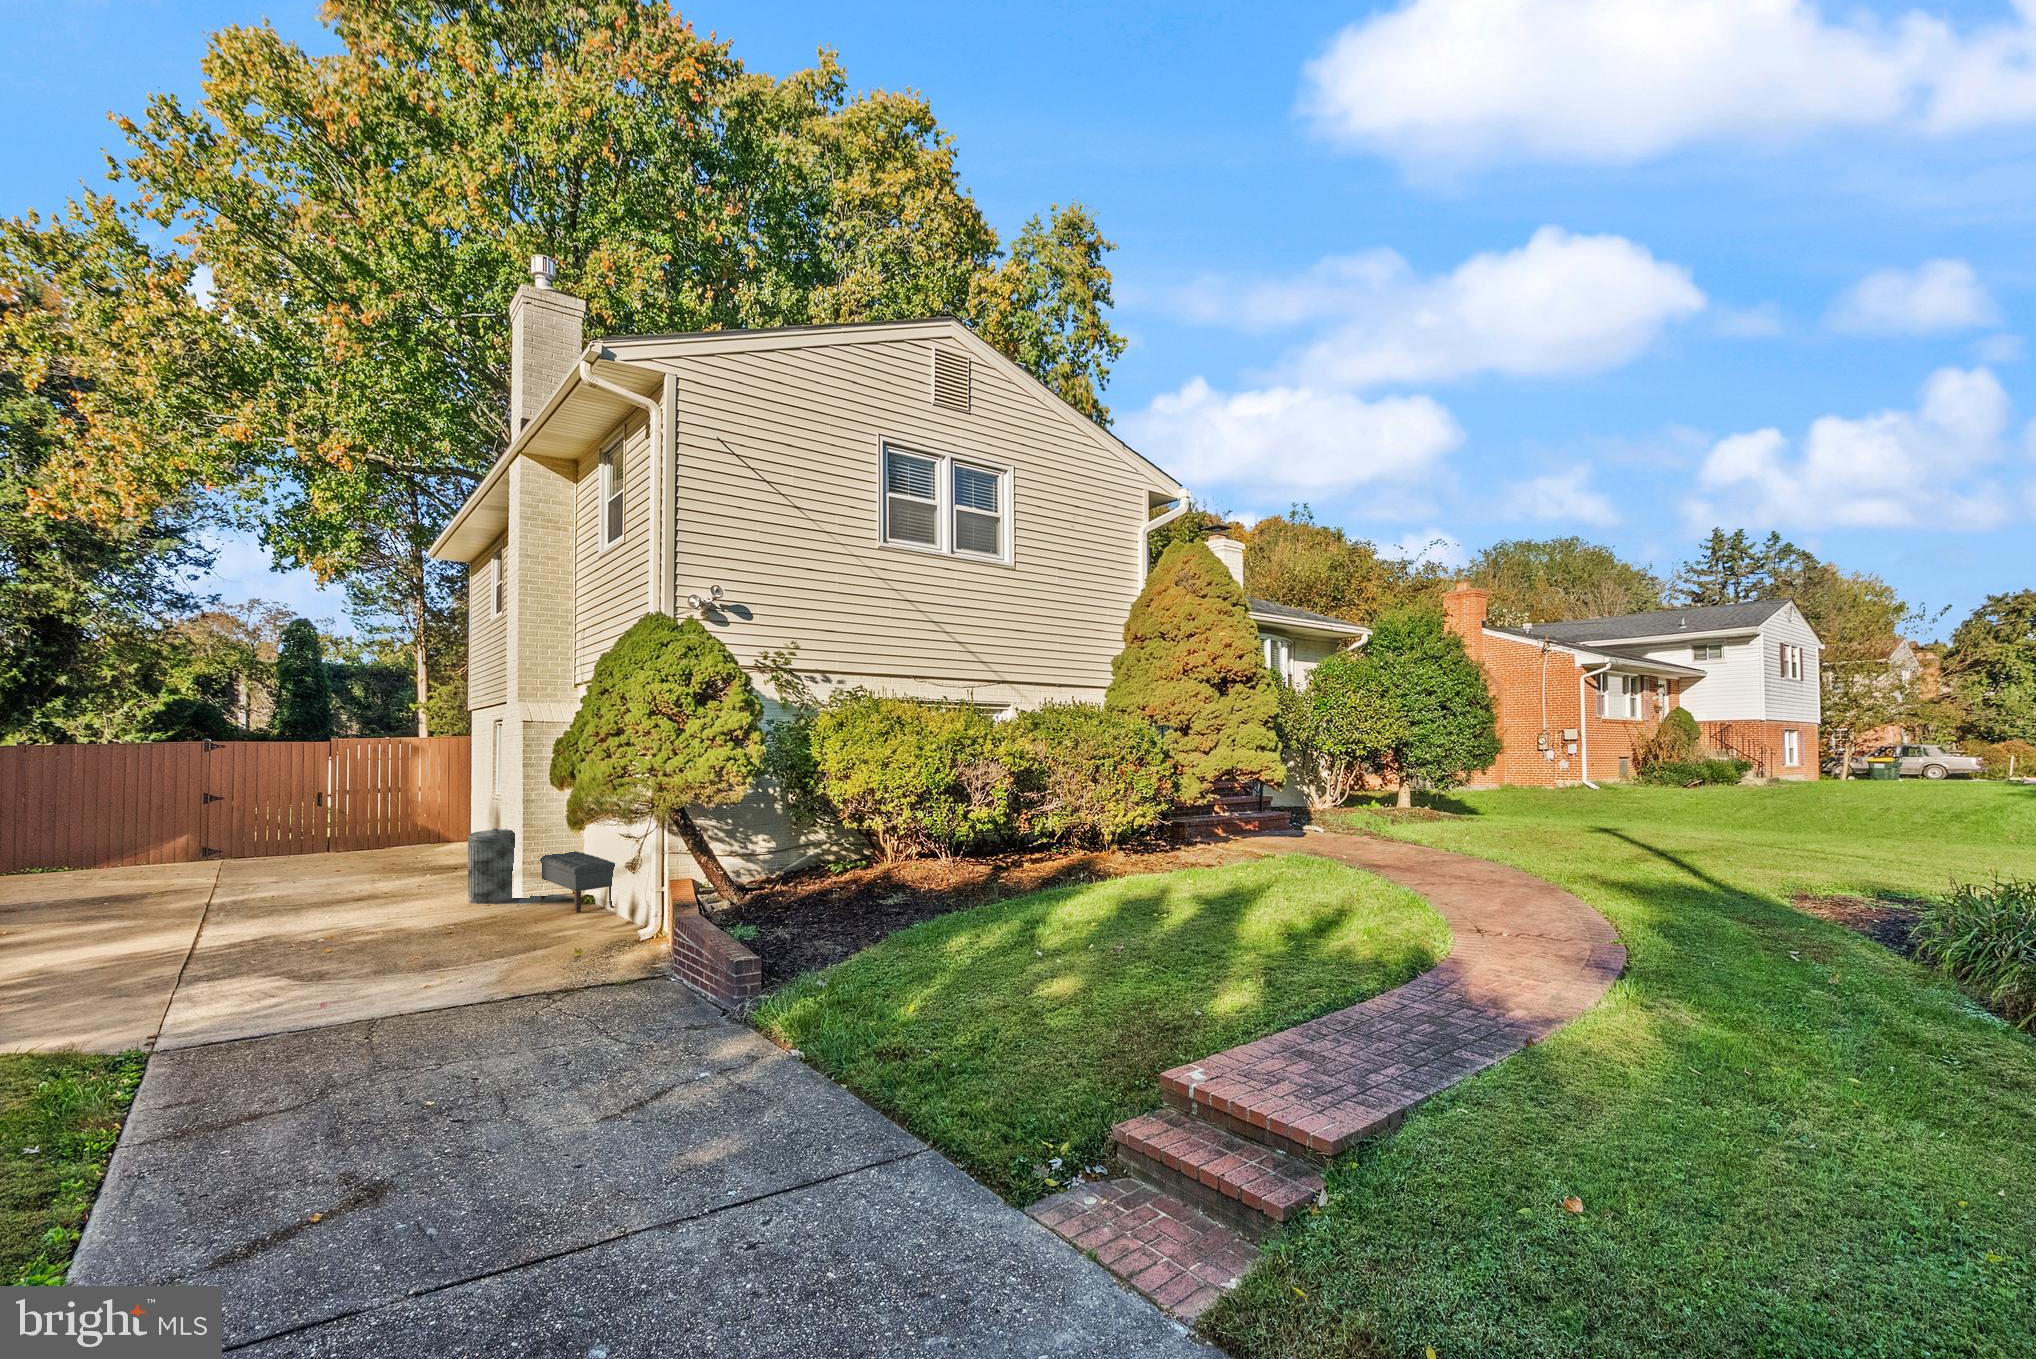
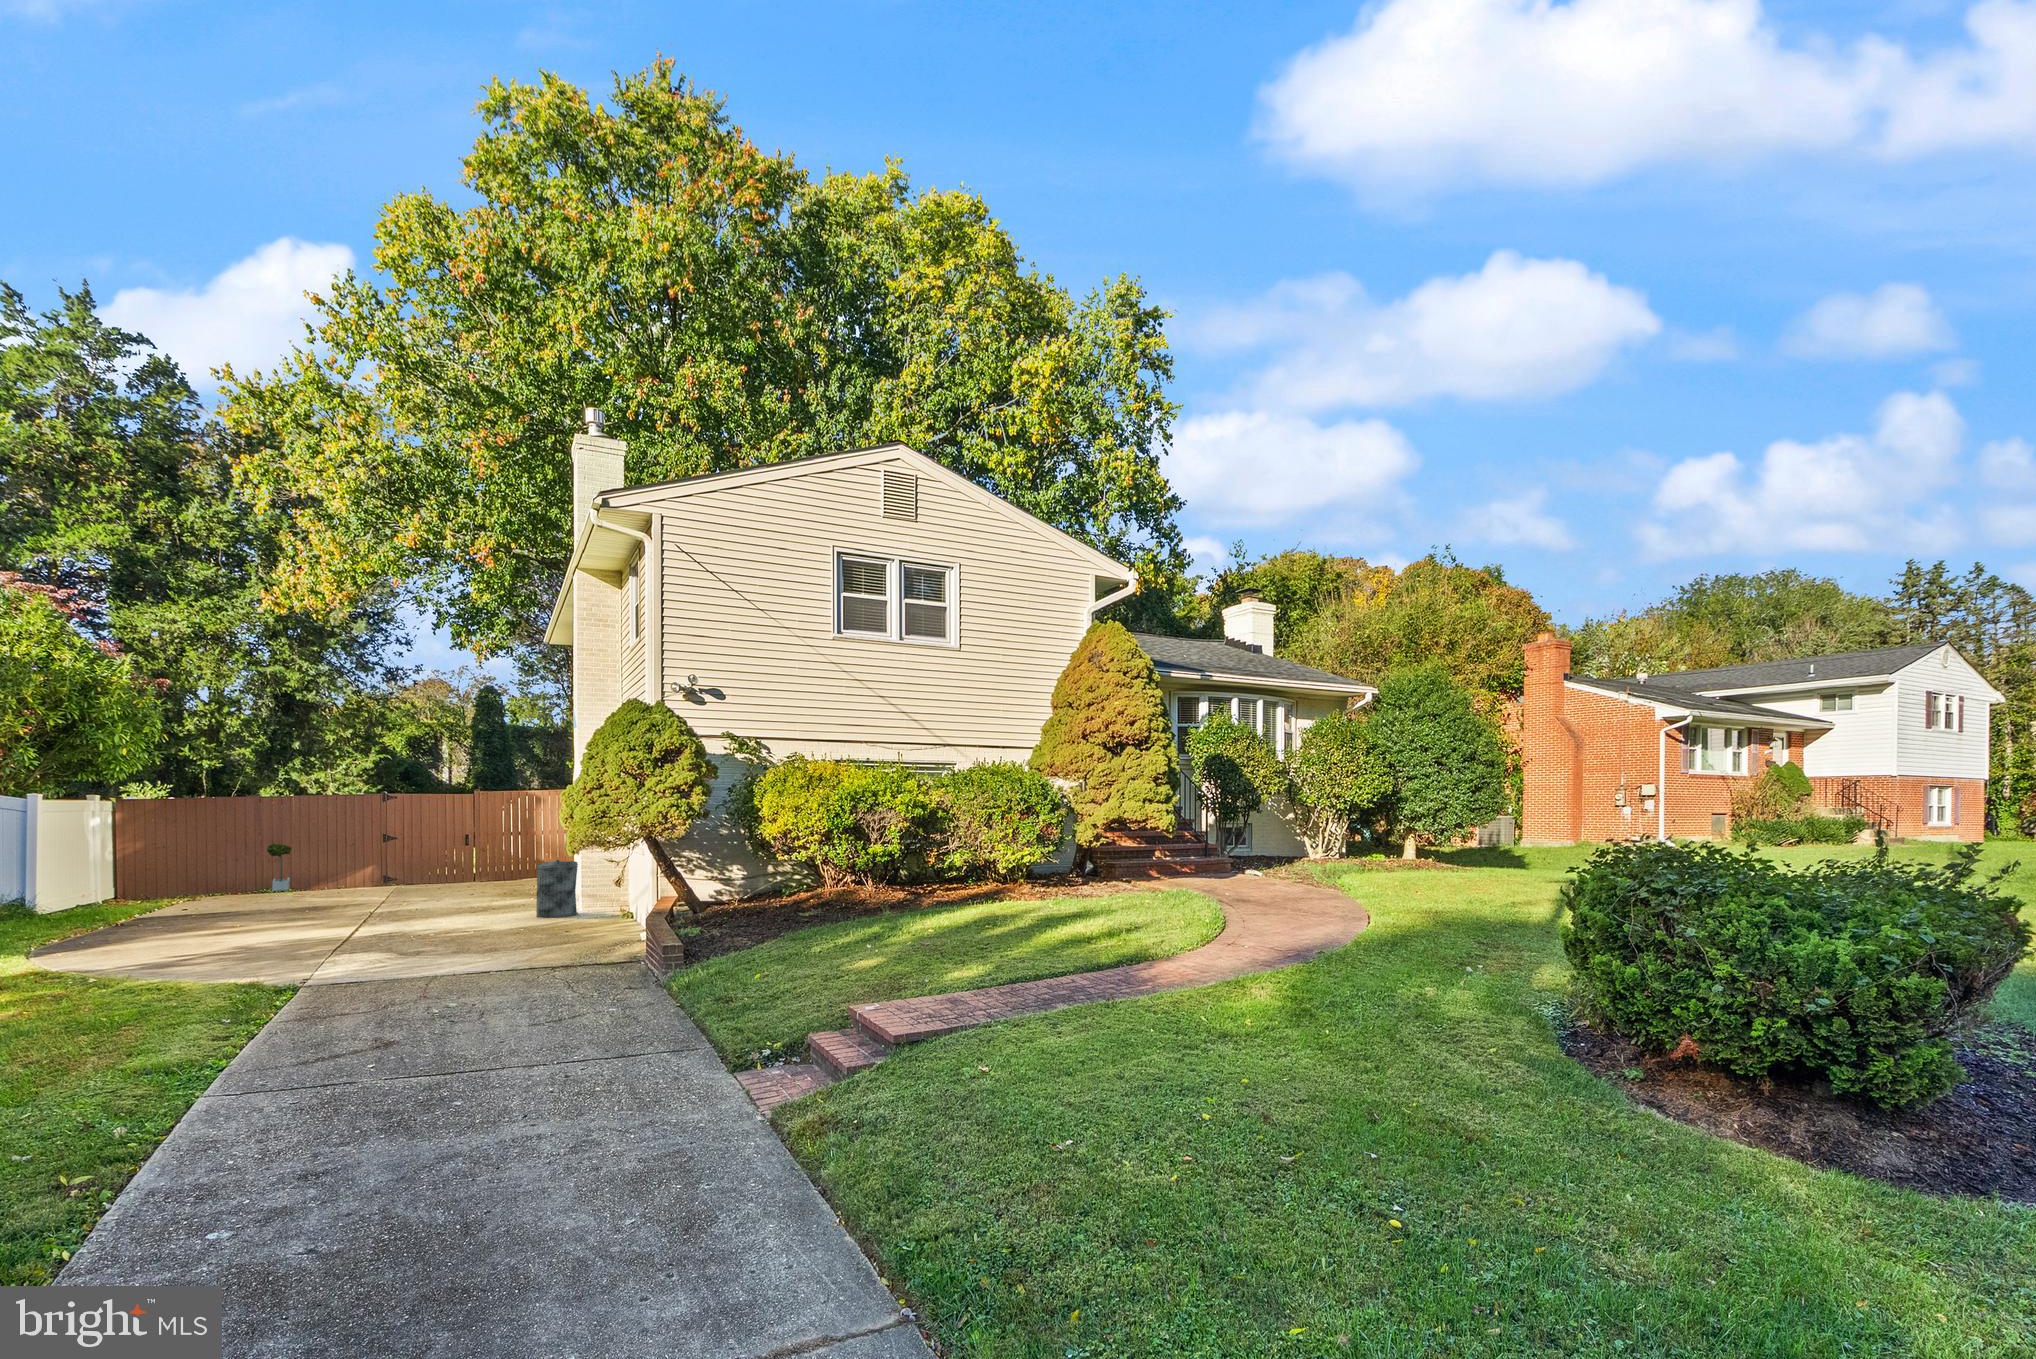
potted tree: none [33,810,71,873] -> present [267,843,292,891]
bench: present [539,851,615,913] -> none [586,879,636,927]

